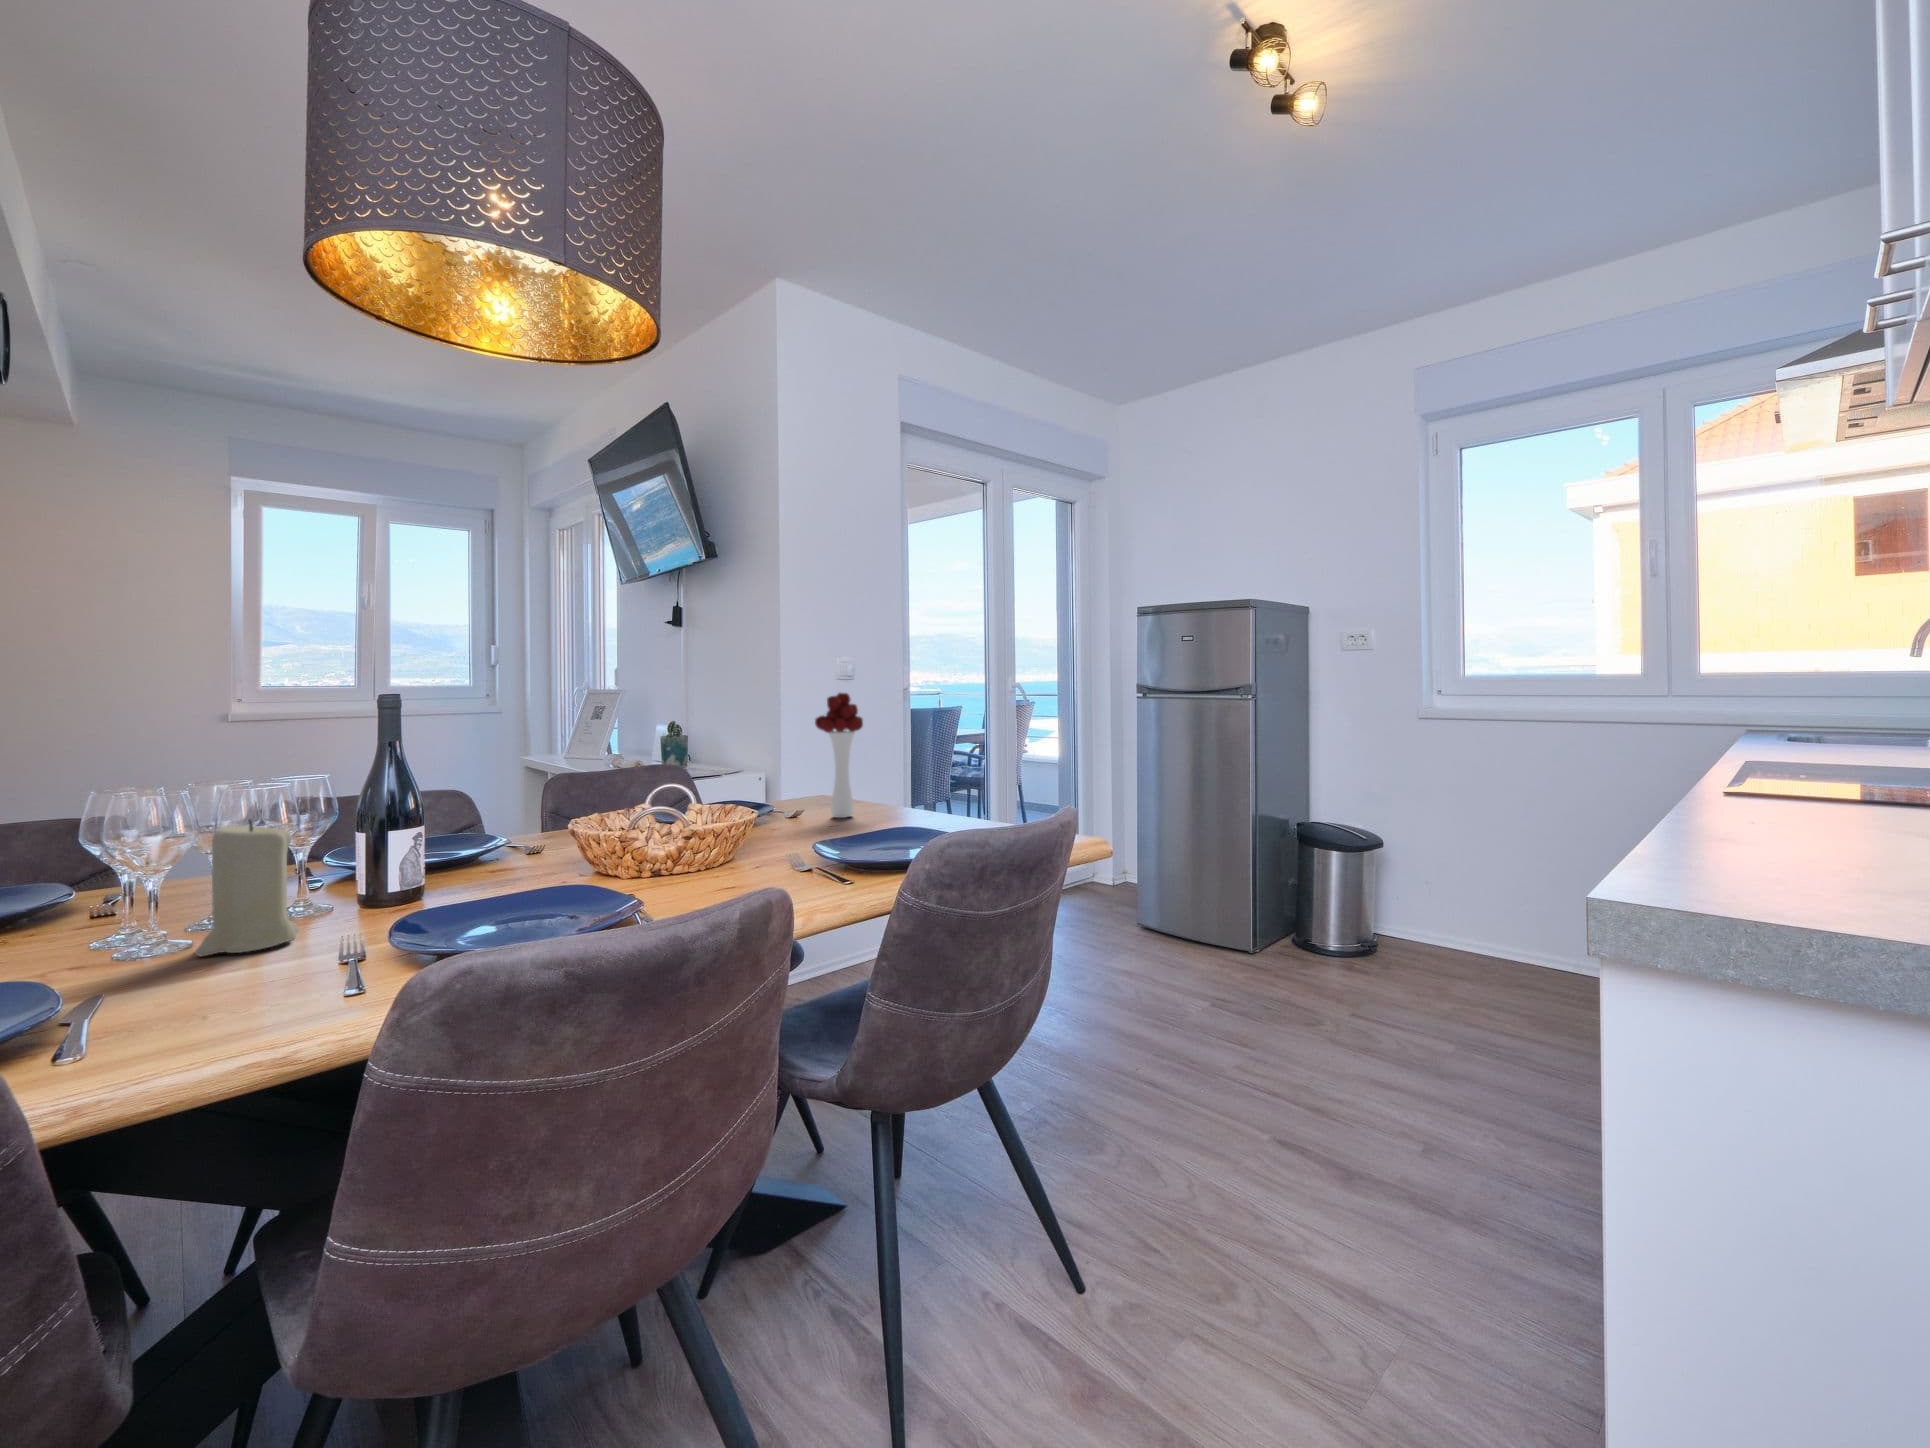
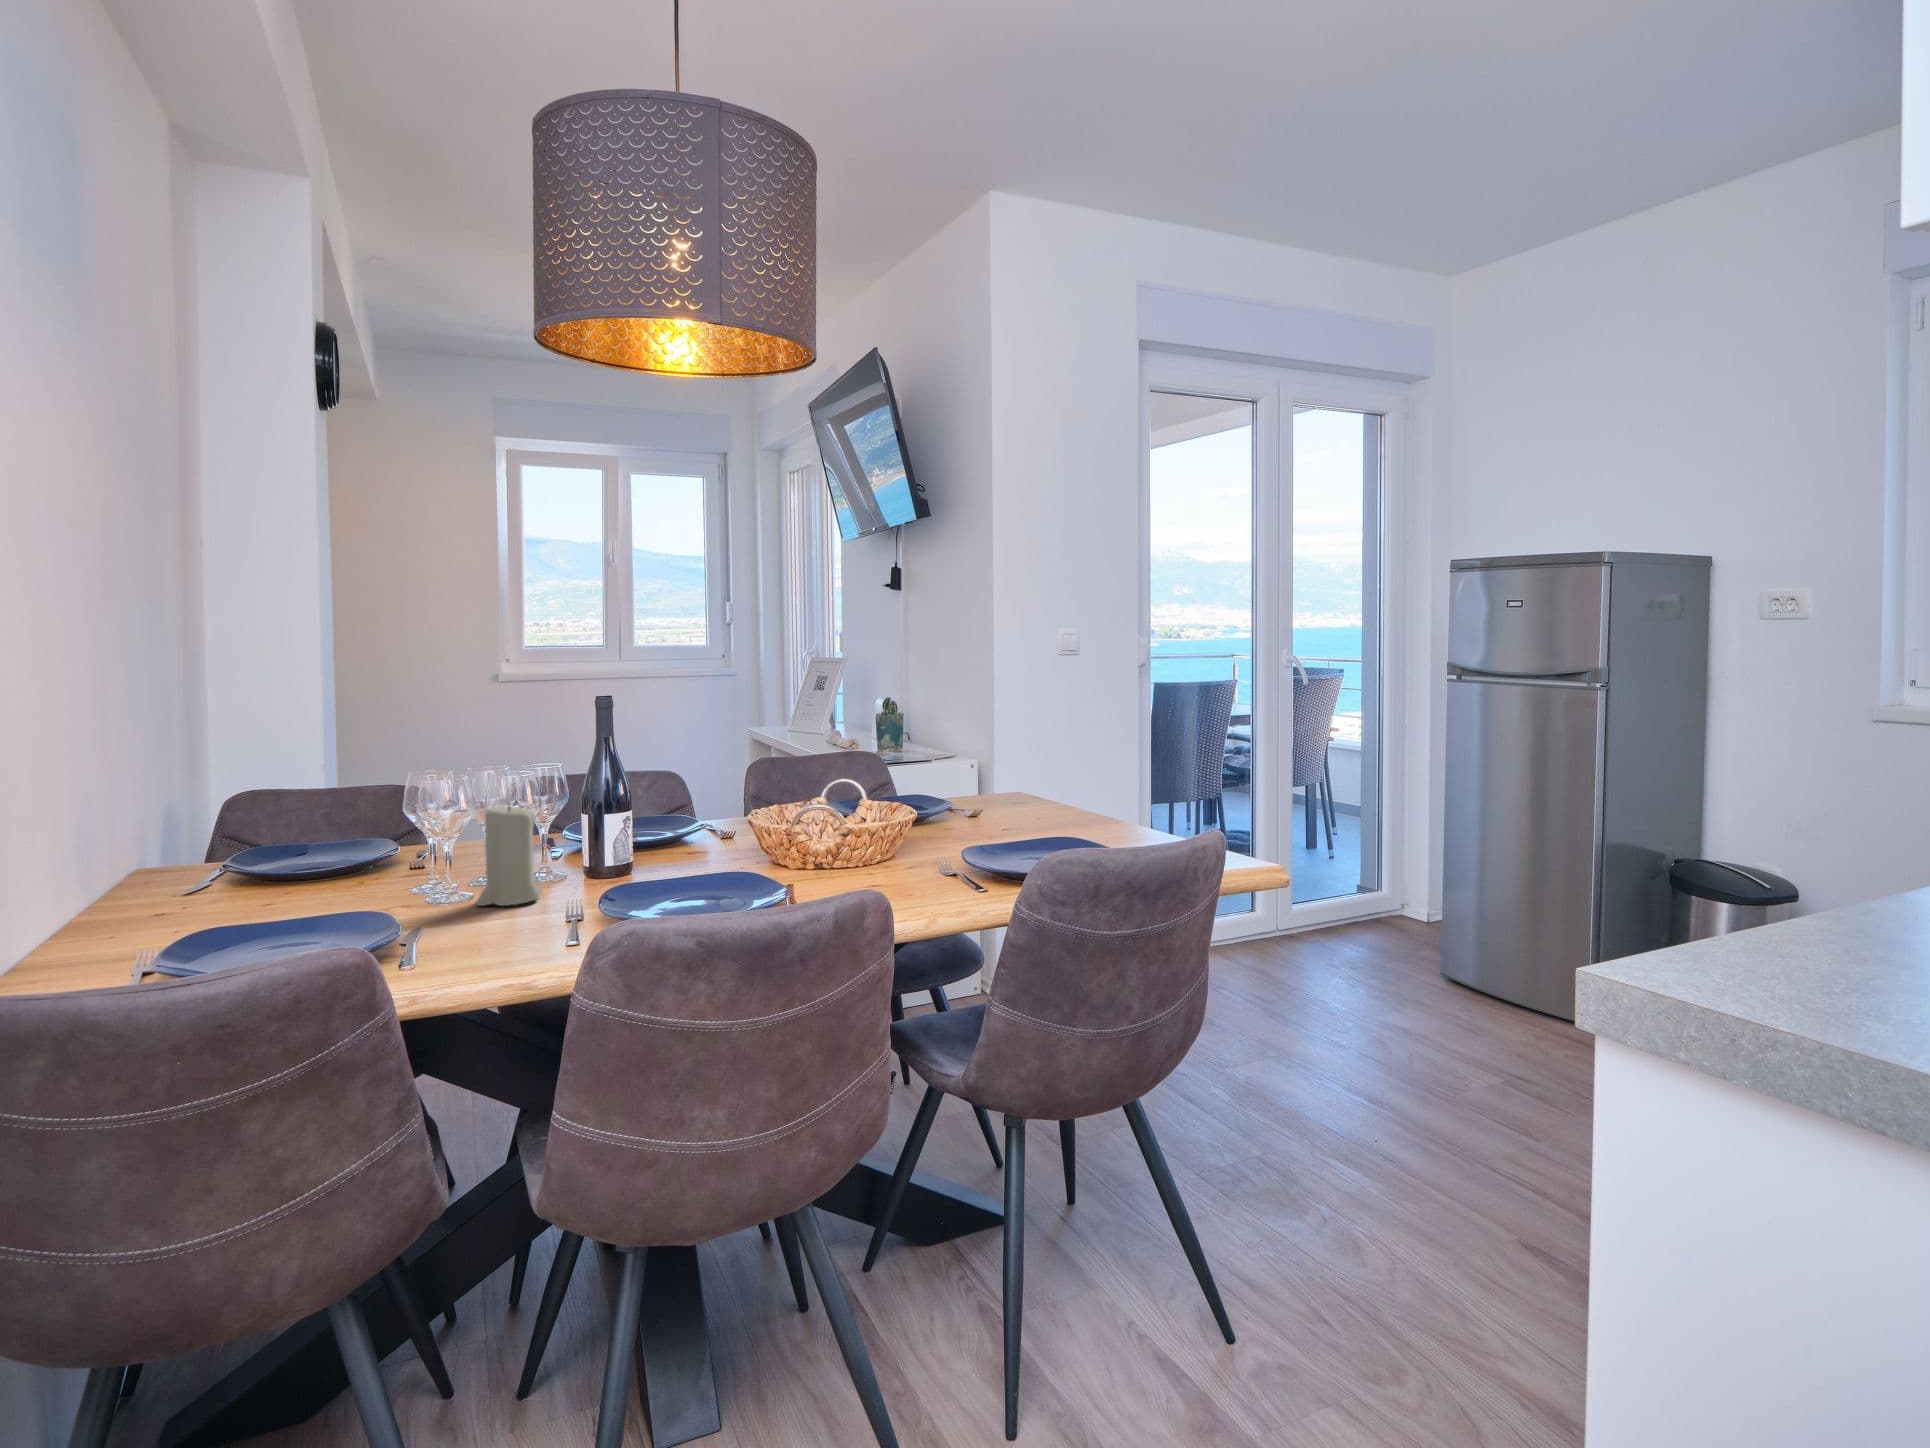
flower bouquet: present [815,693,863,818] -> none [992,687,1044,821]

